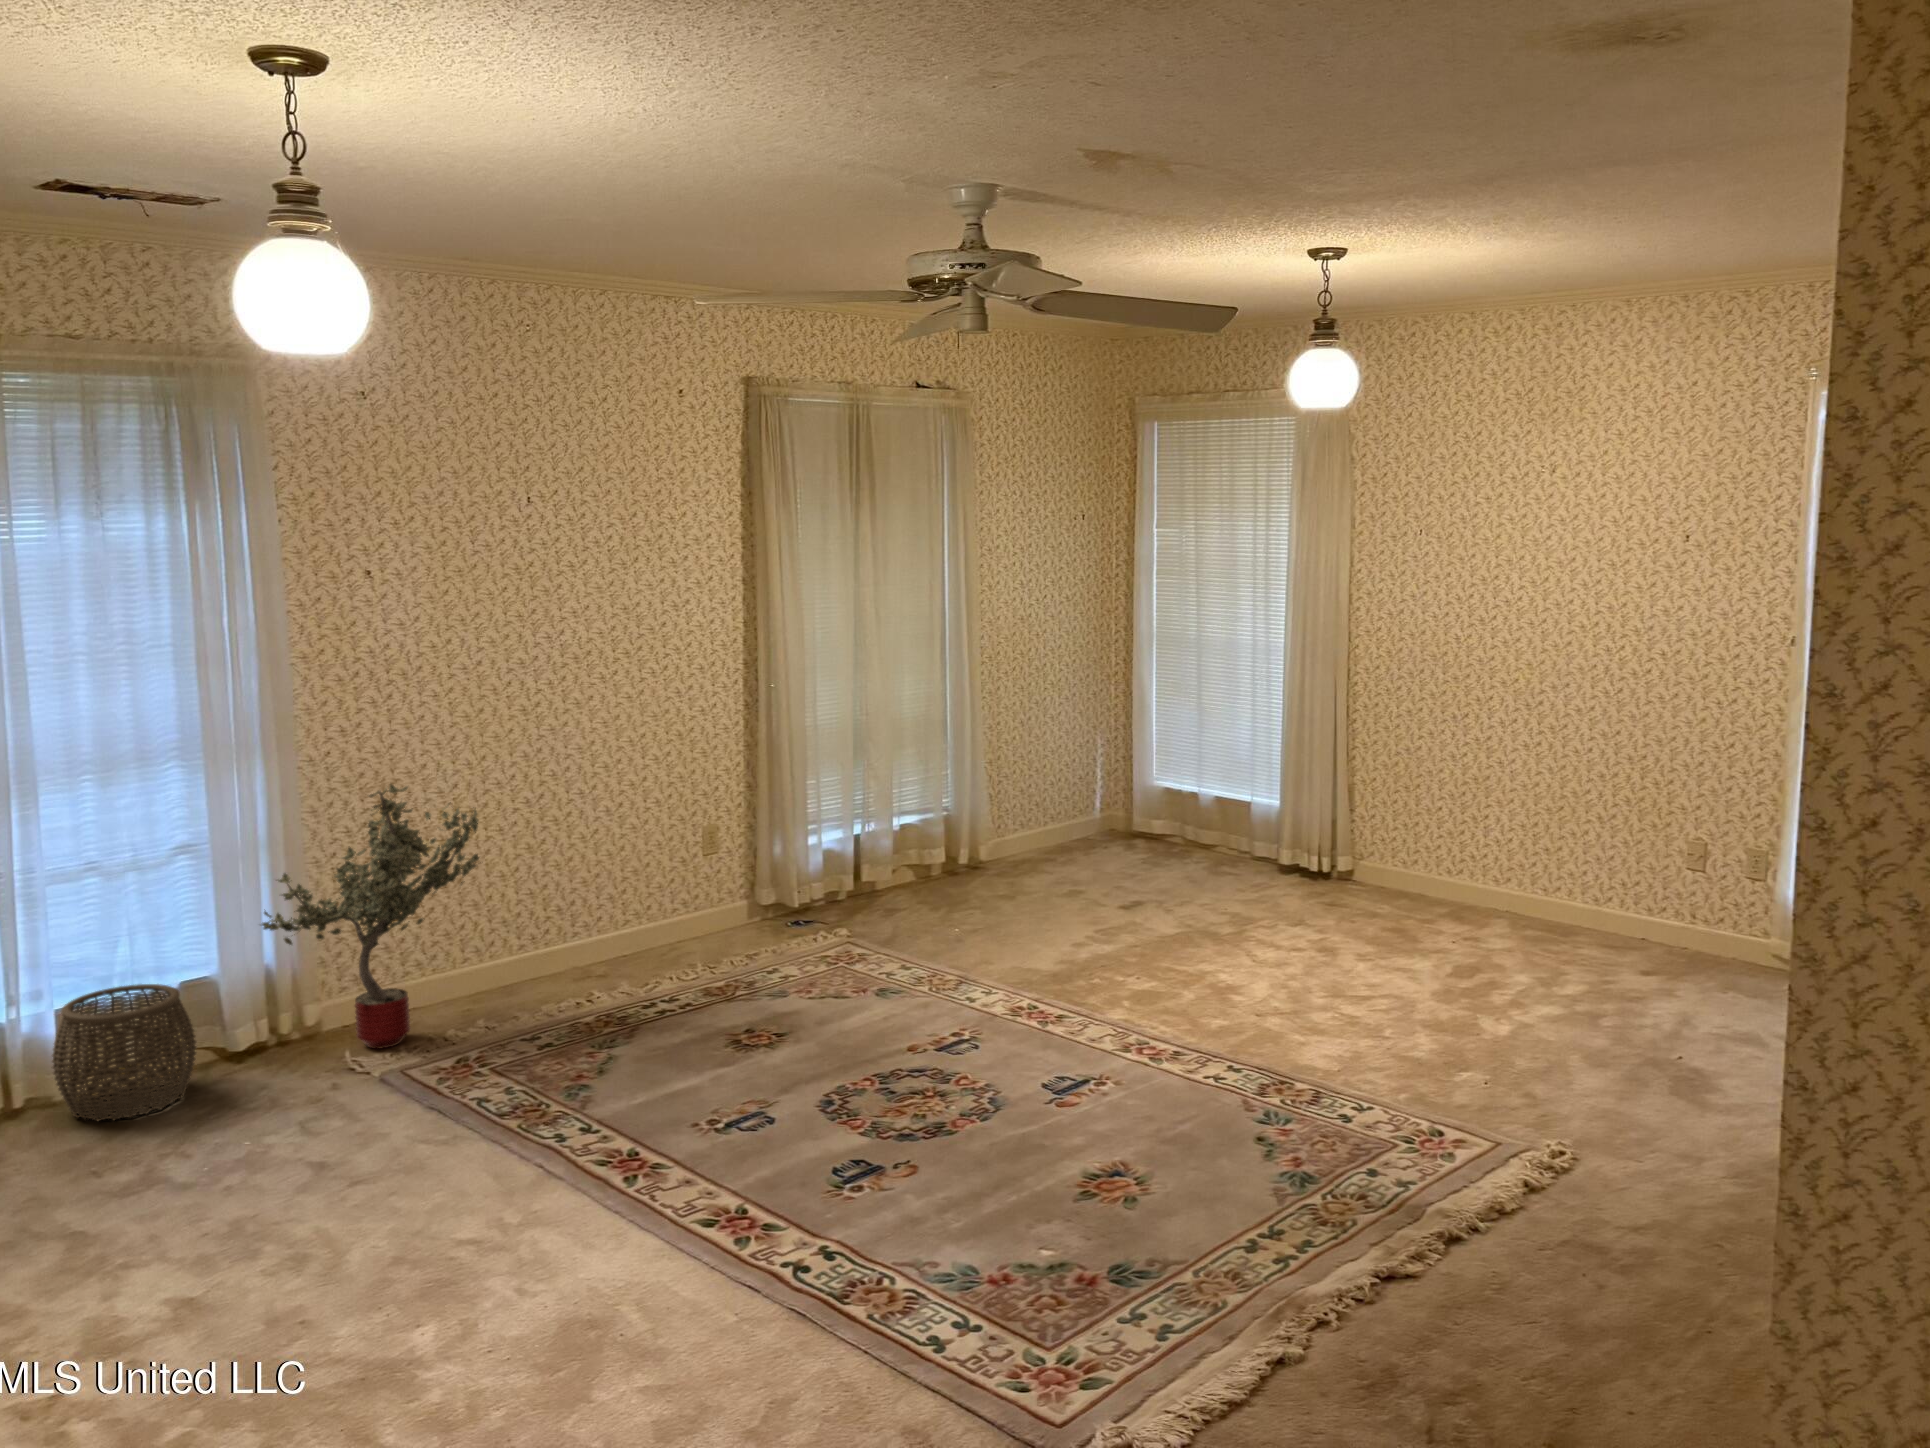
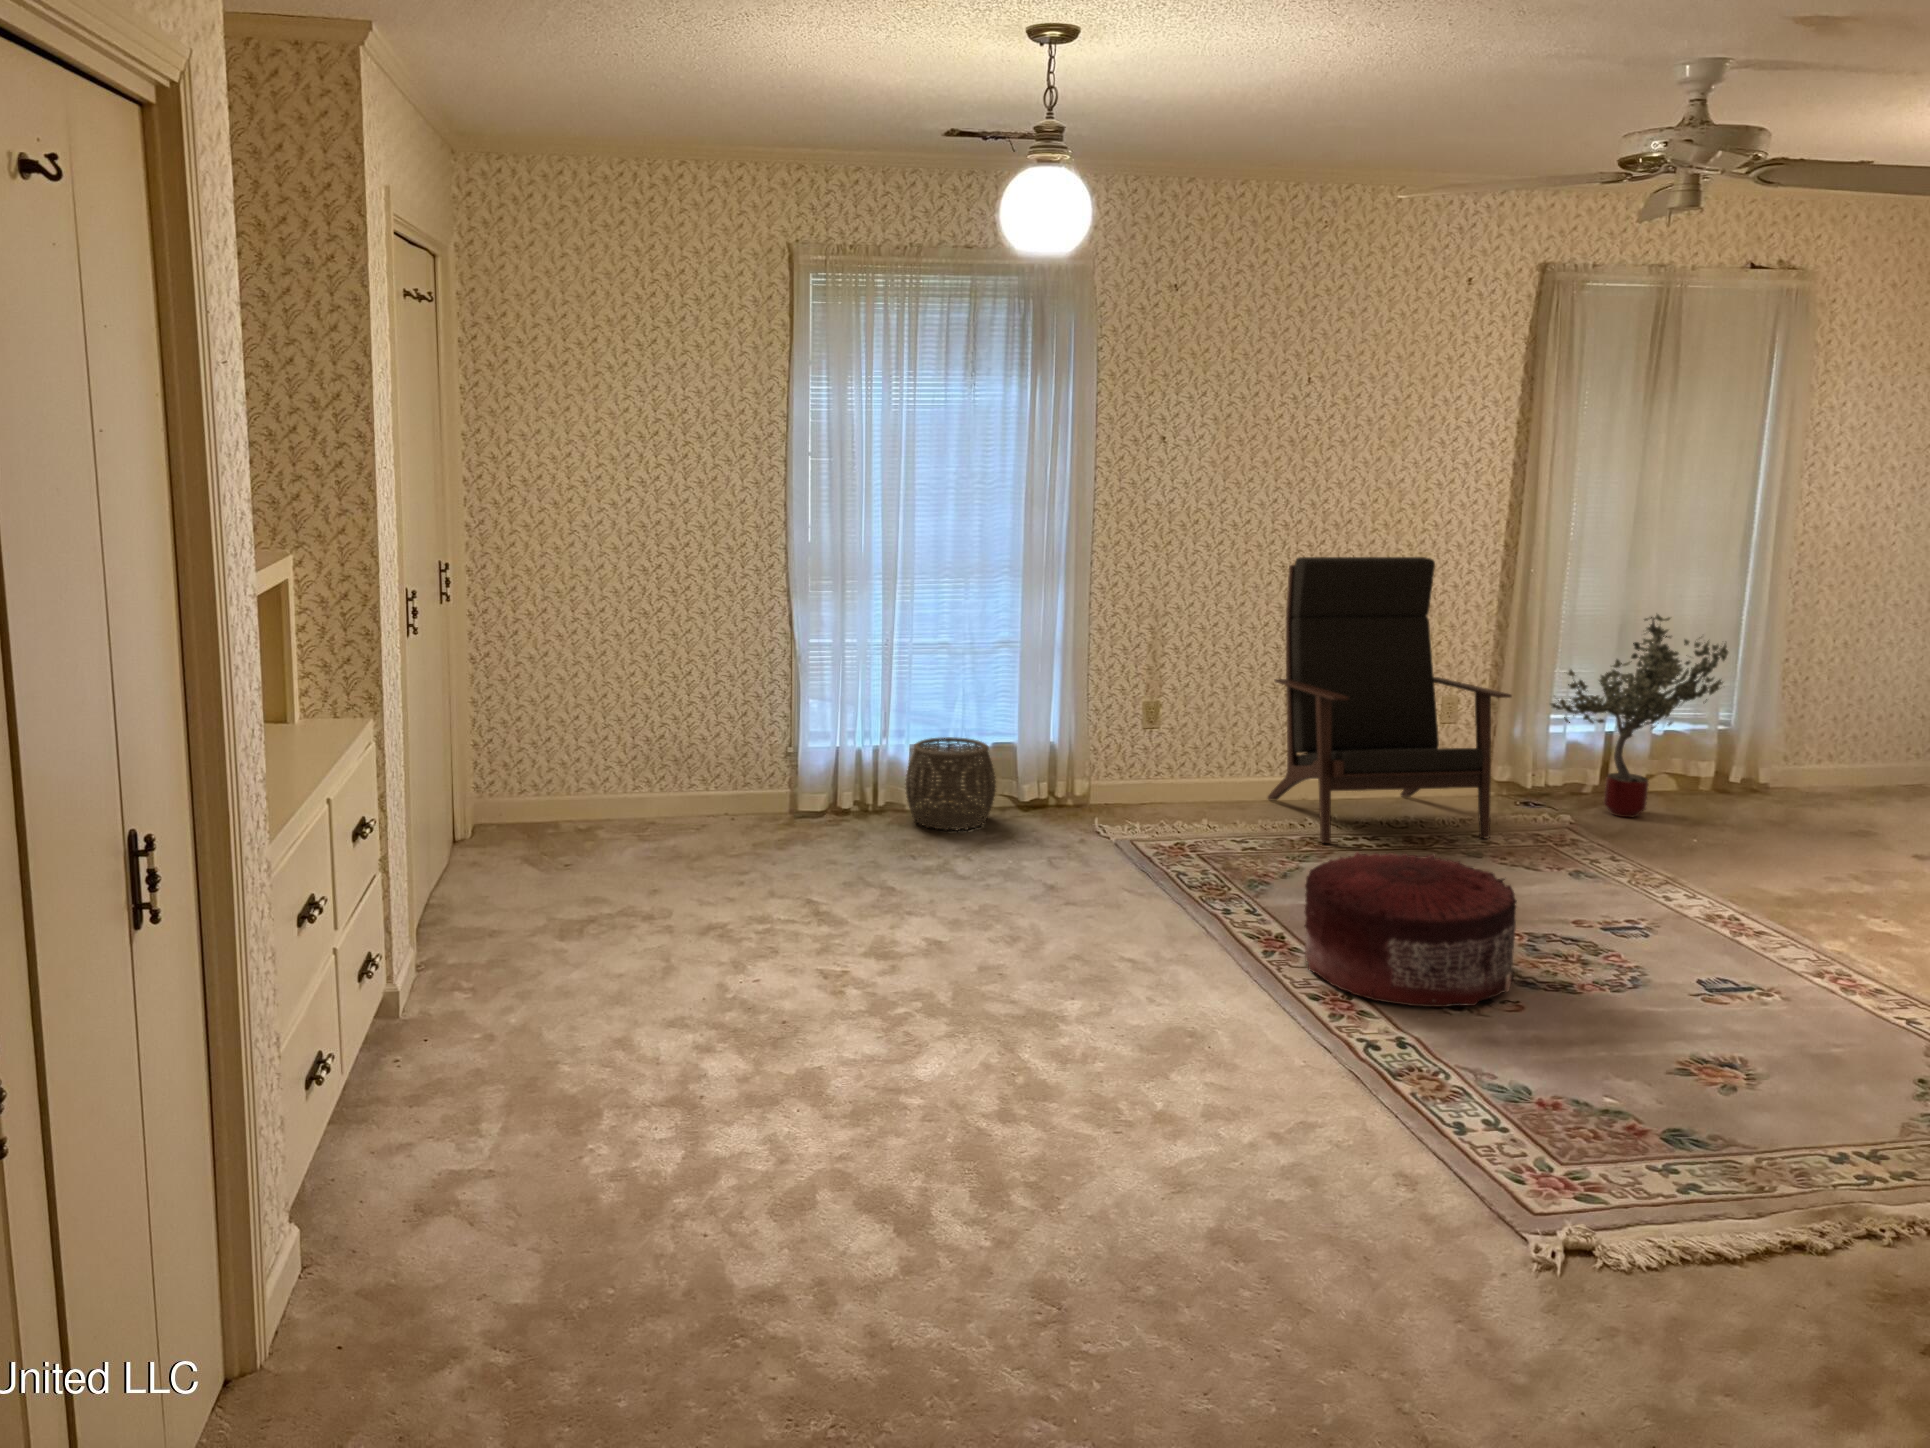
lounge chair: none [532,683,792,1018] -> present [1268,557,1511,843]
potted tree: present [261,784,479,1049] -> present [1551,614,1728,817]
pouf: none [667,1017,897,1208] -> present [1304,852,1517,1007]

